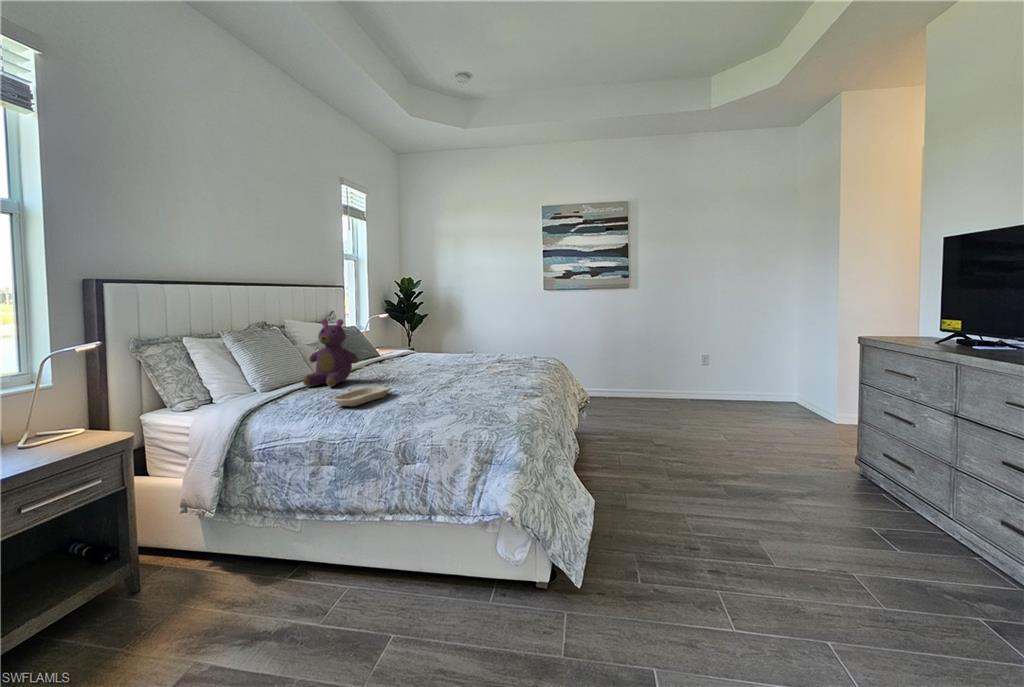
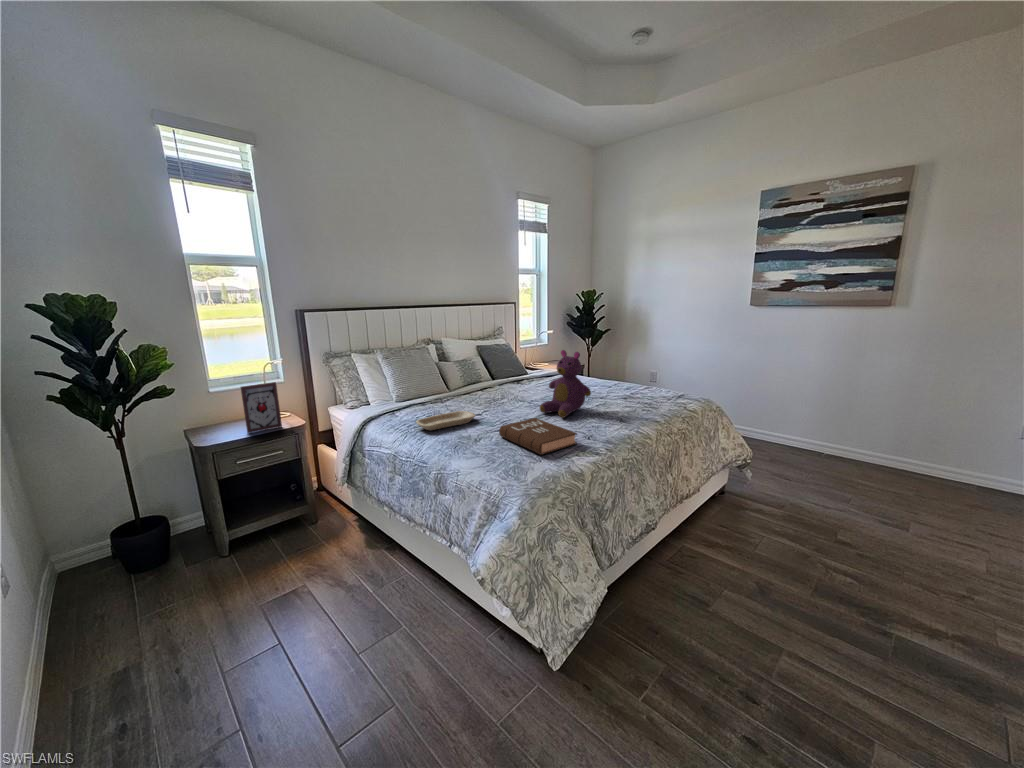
teddy bear: present [303,319,359,387] -> present [540,350,591,418]
picture frame: none [39,372,105,453] -> present [241,382,282,433]
book: none [438,380,515,403] -> present [499,418,577,455]

